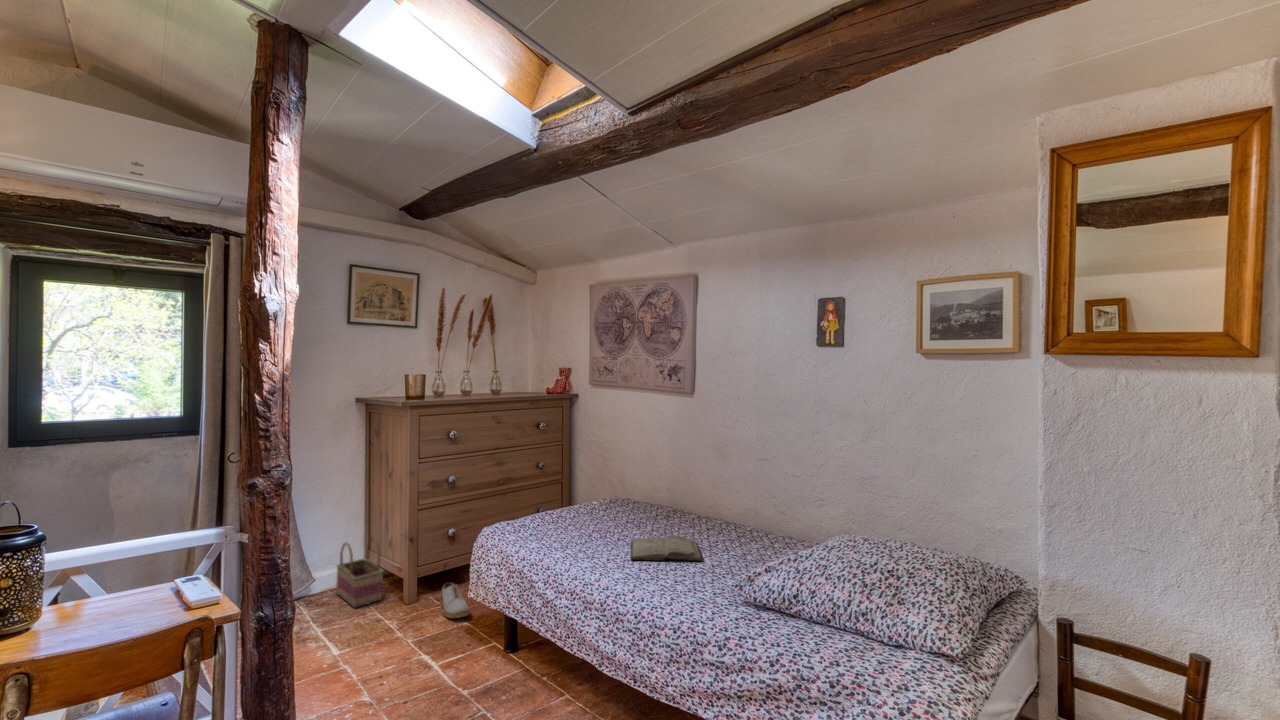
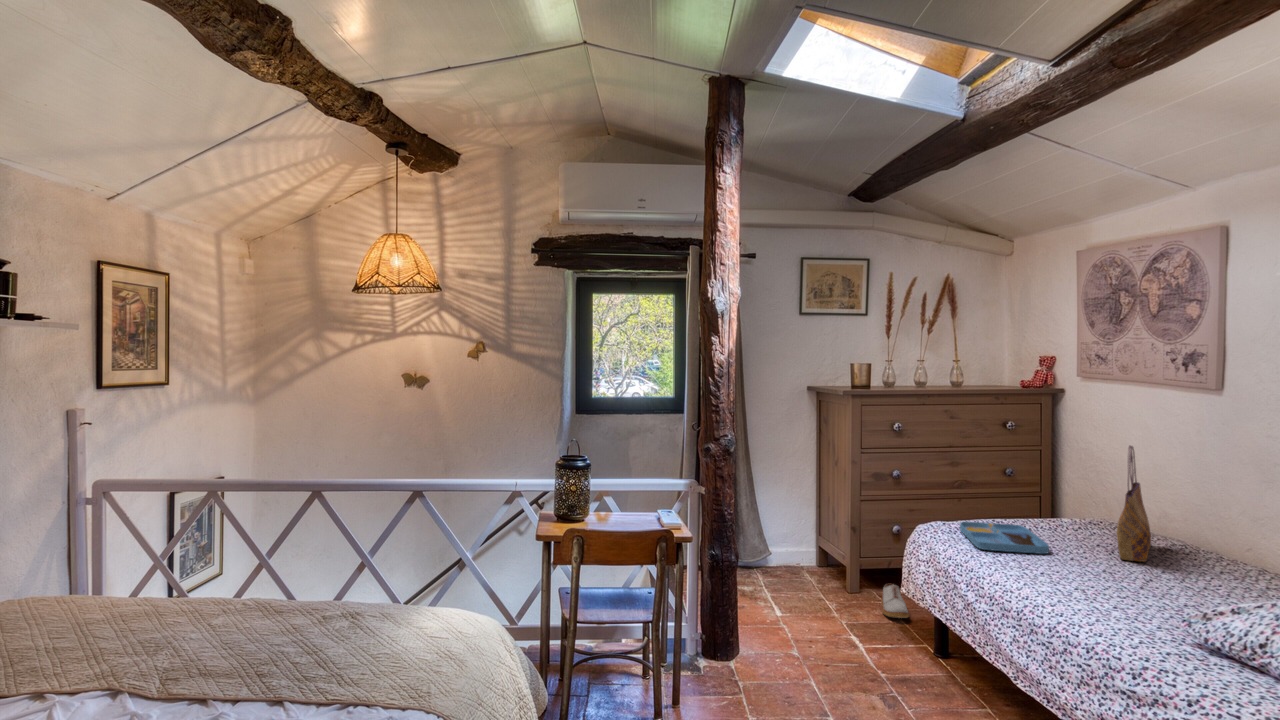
tote bag: none [638,438,663,529] -> present [1116,445,1151,562]
tray: none [522,511,599,543] -> present [960,522,1049,554]
diary: present [631,535,703,561] -> none [1070,564,1188,602]
basket: present [336,537,383,608] -> none [789,524,829,587]

